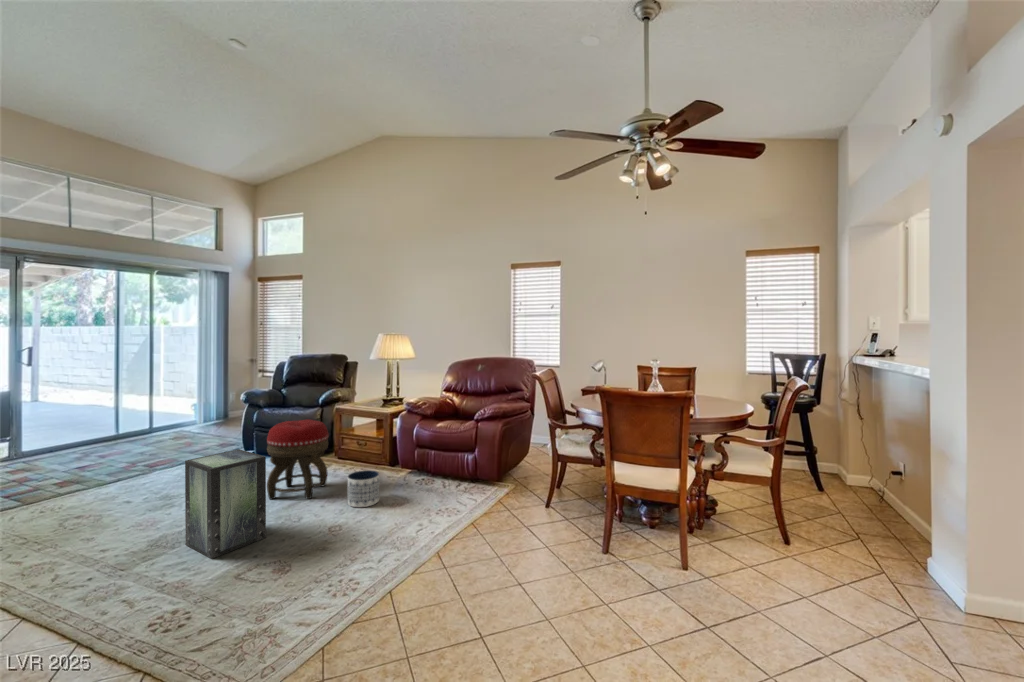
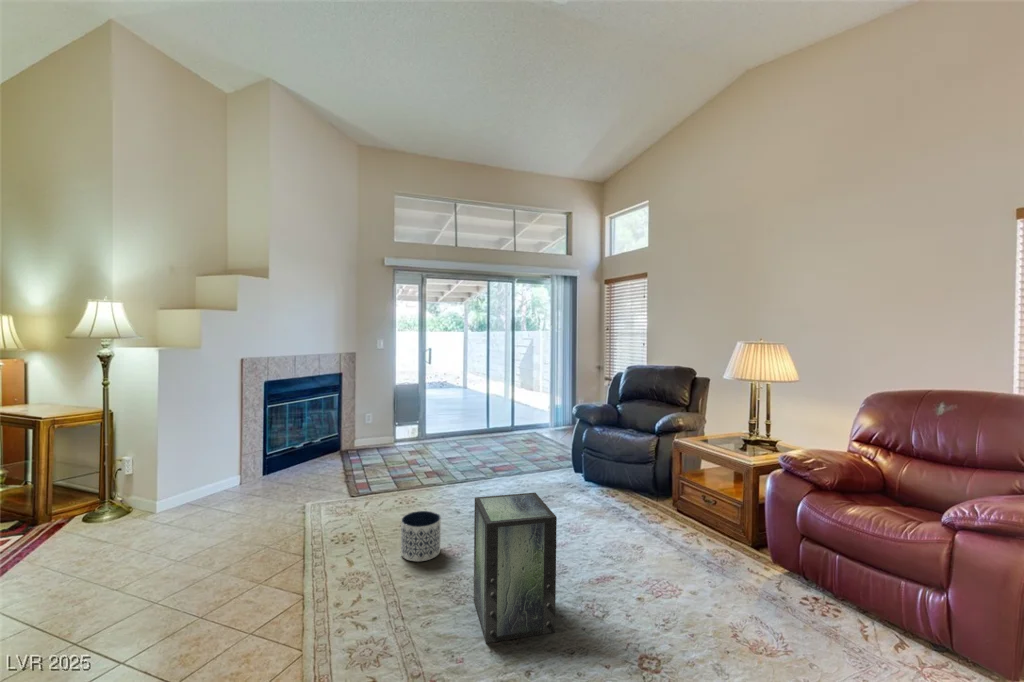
footstool: present [267,419,329,499] -> none [577,456,656,575]
planter: present [347,470,379,507] -> present [401,511,441,562]

